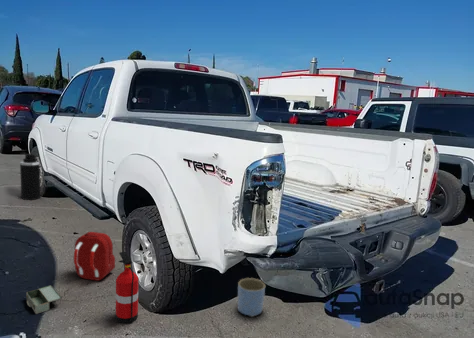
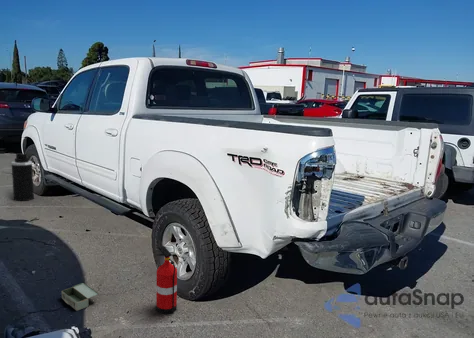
backpack: present [74,232,115,280] -> none [101,229,139,276]
planter: present [238,278,265,317] -> none [268,265,294,300]

